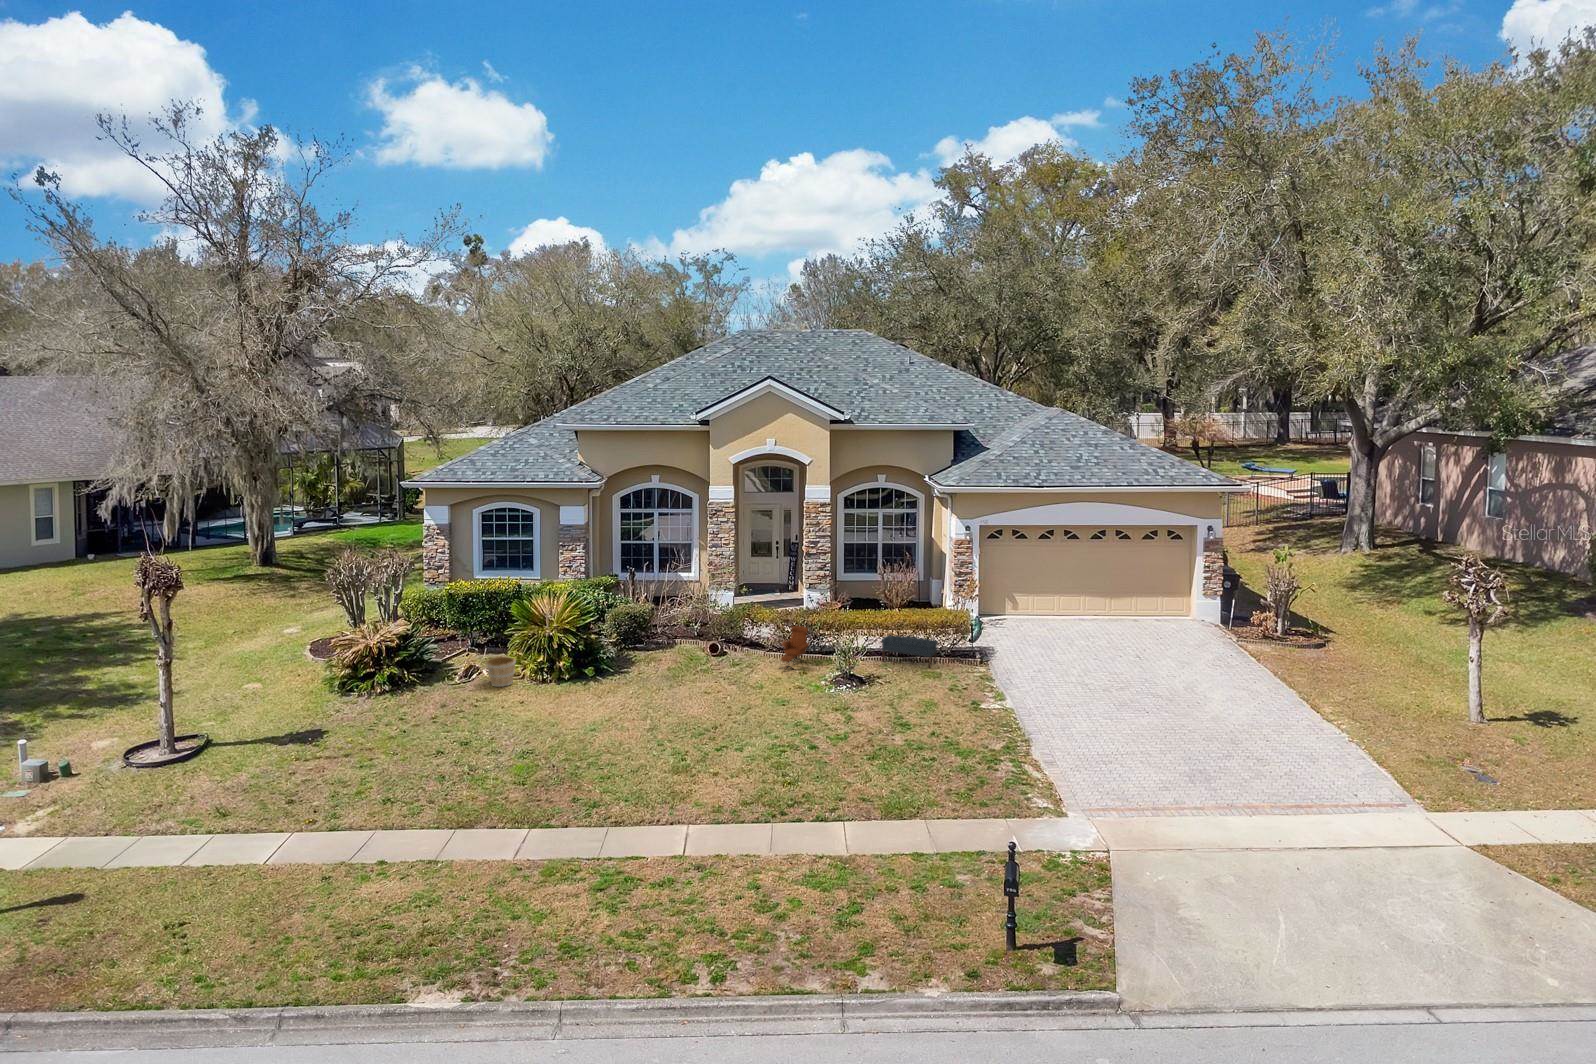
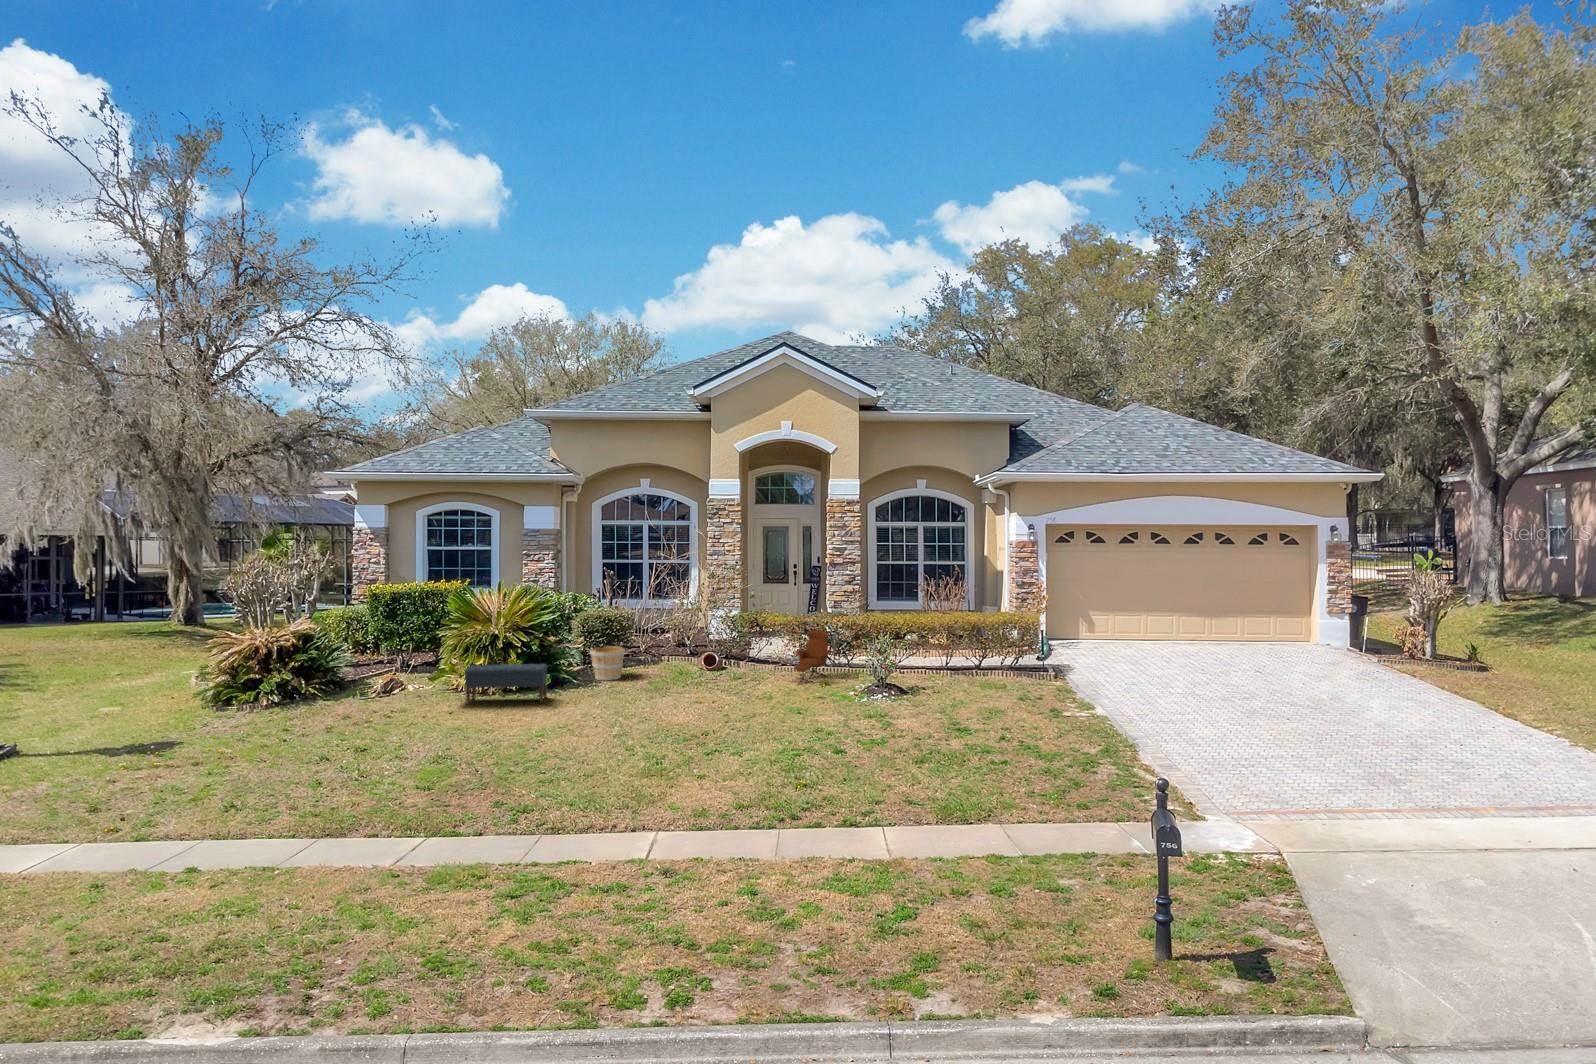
bench: present [882,635,937,668] -> present [465,664,548,704]
wooden bucket: present [486,656,516,687] -> present [590,646,625,681]

